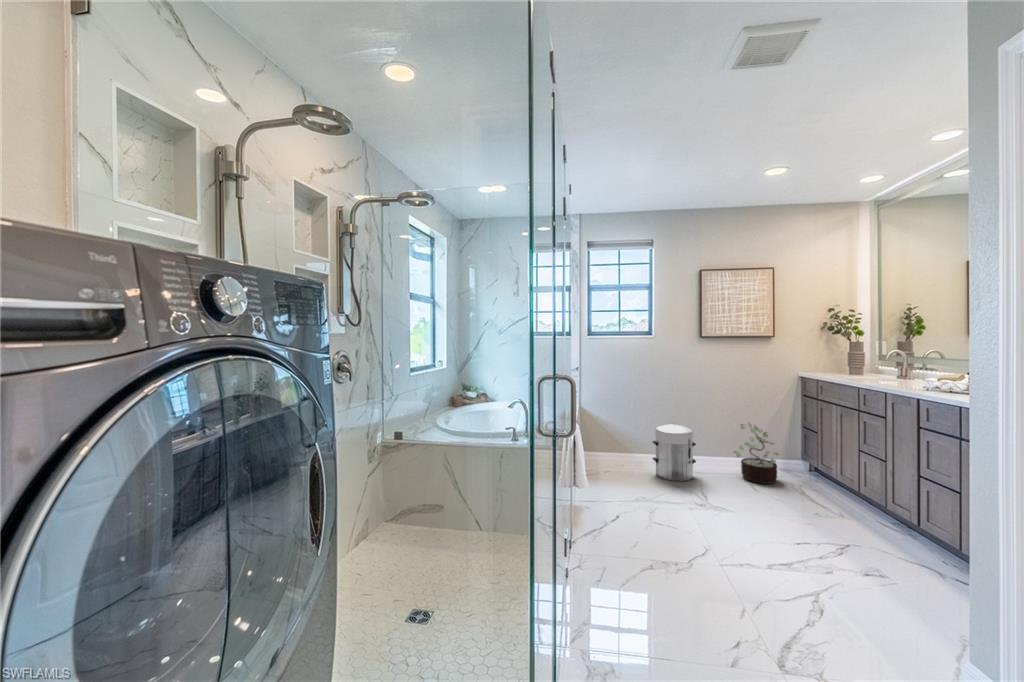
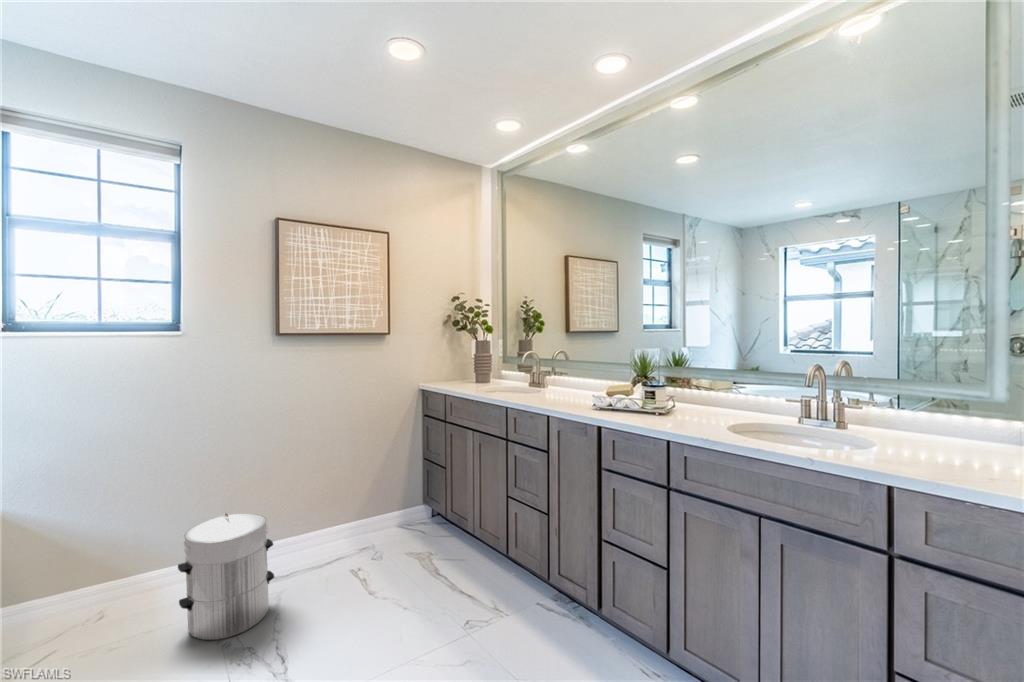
decorative plant: present [734,423,778,484] -> none [338,477,404,577]

